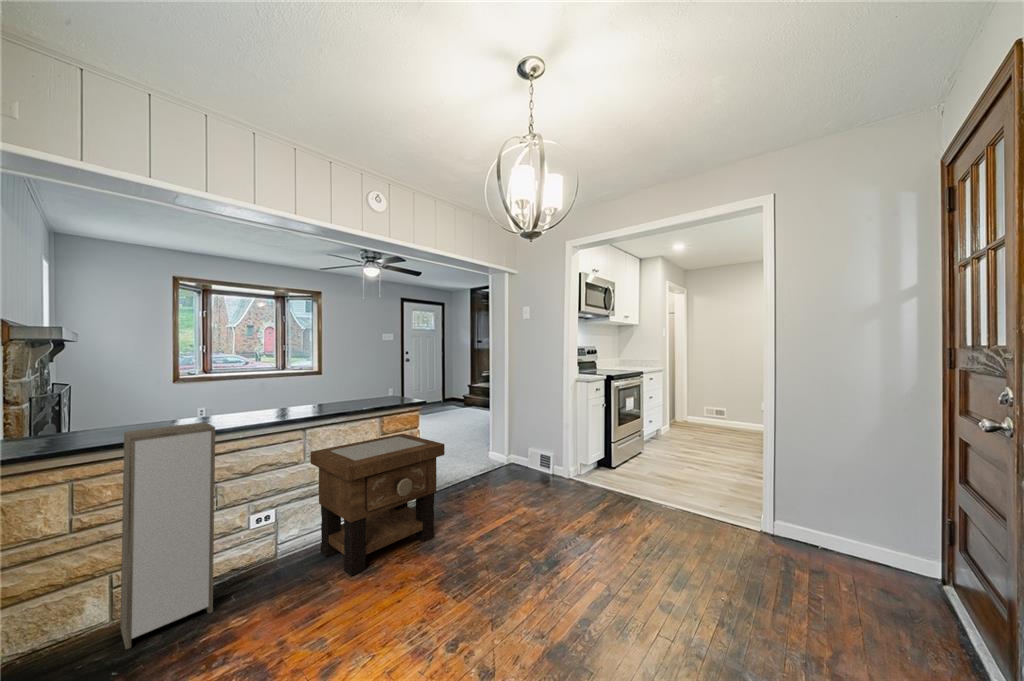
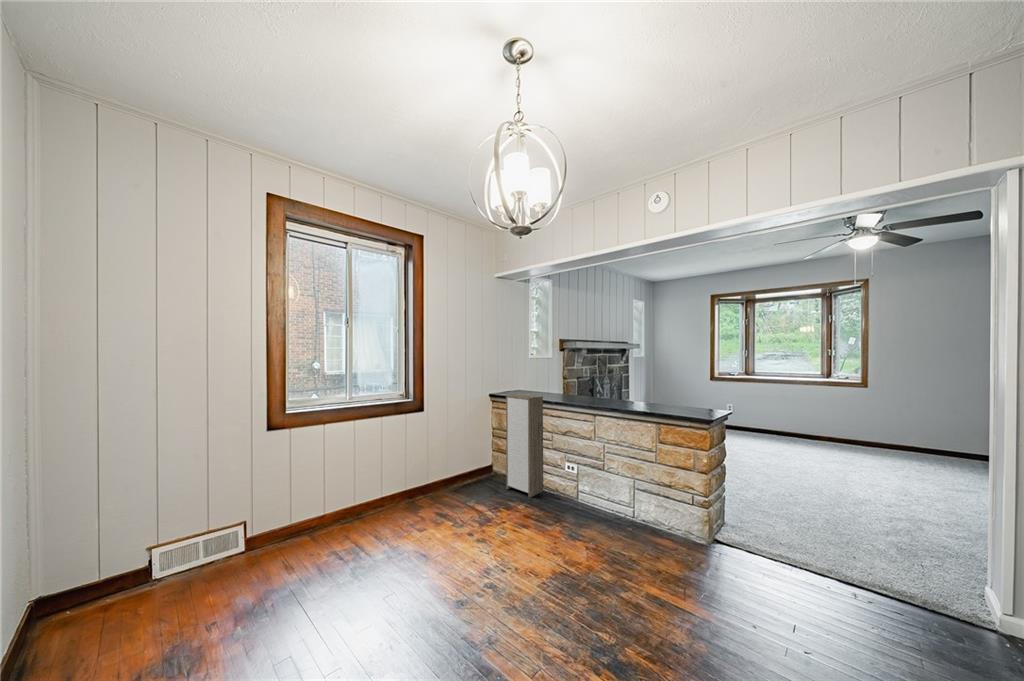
side table: present [311,434,445,576] -> none [556,433,674,561]

